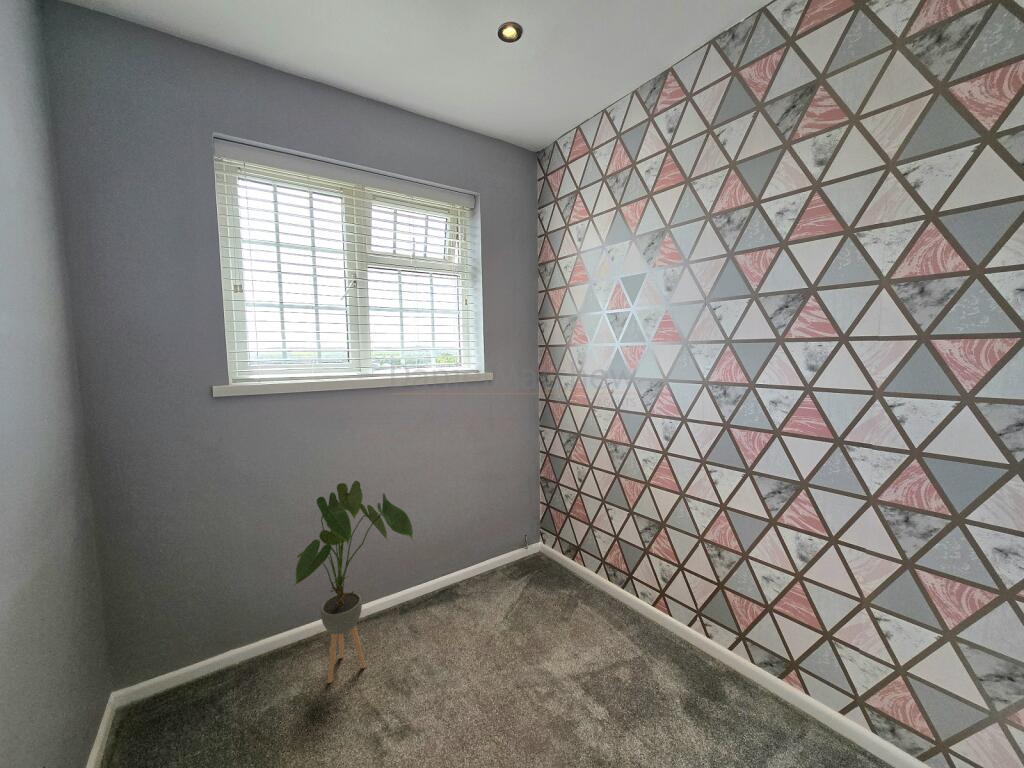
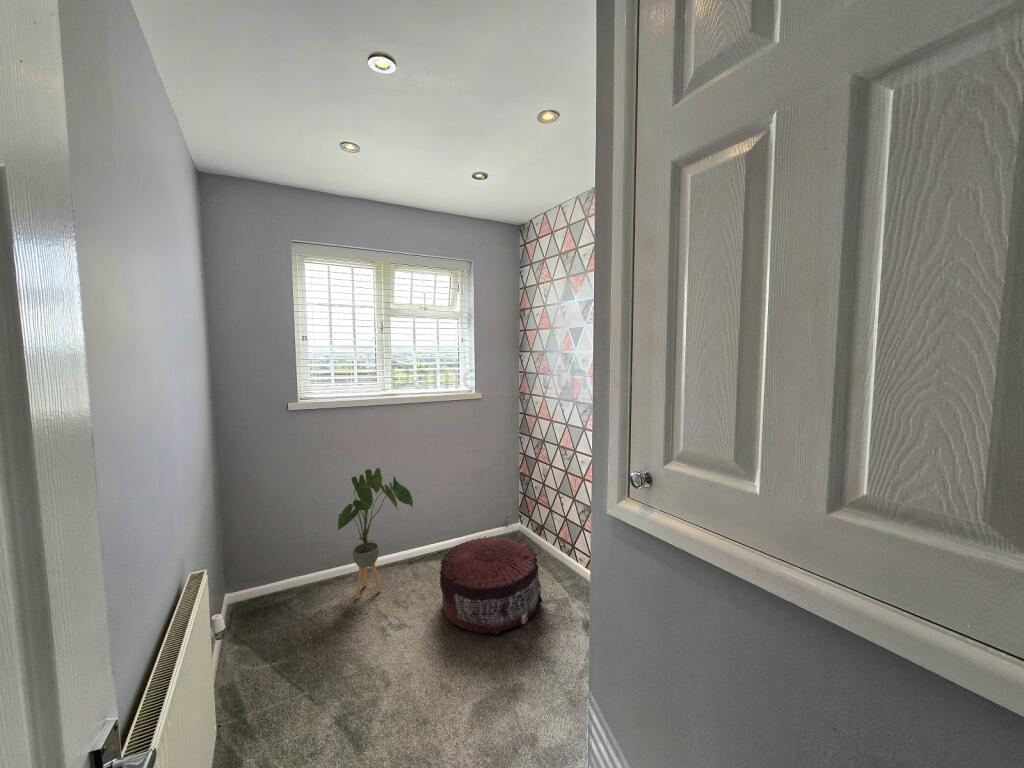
pouf: none [456,570,611,738] -> present [439,536,543,634]

